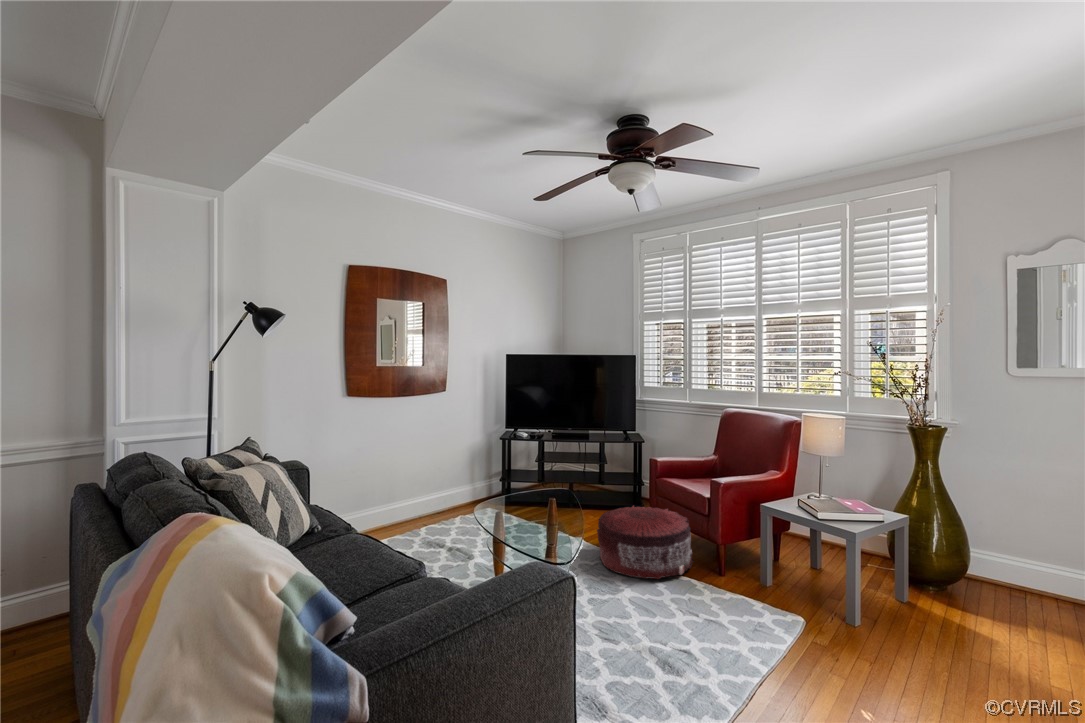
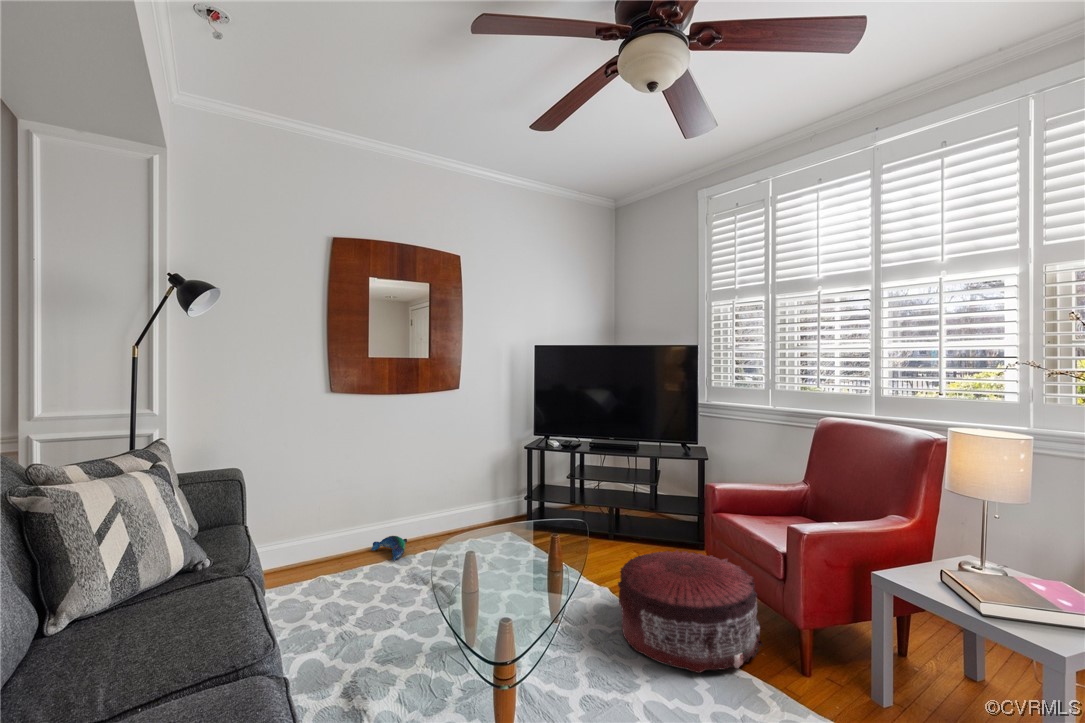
plush toy: none [383,514,414,534] -> present [371,536,407,561]

